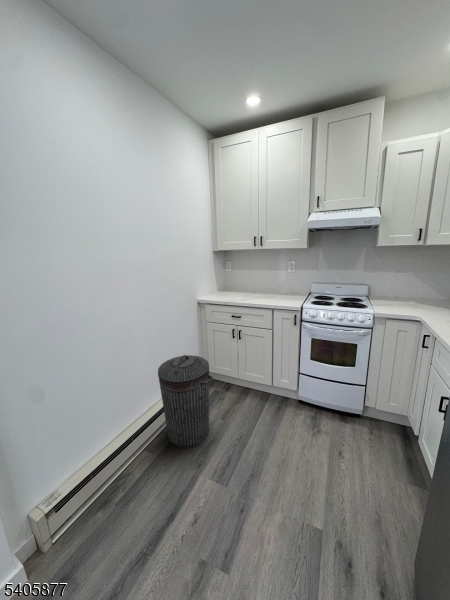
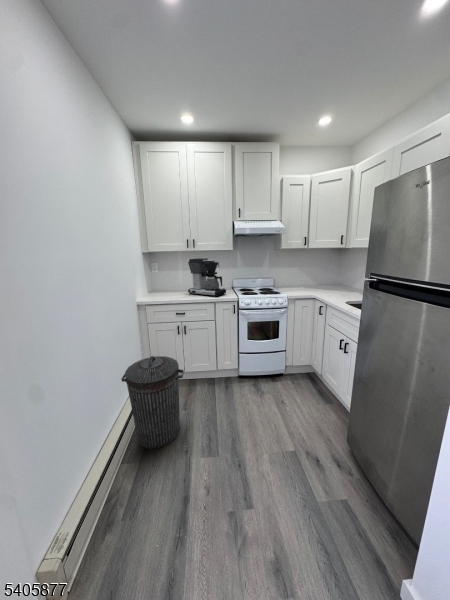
coffee maker: none [251,258,292,302] -> present [188,258,226,297]

